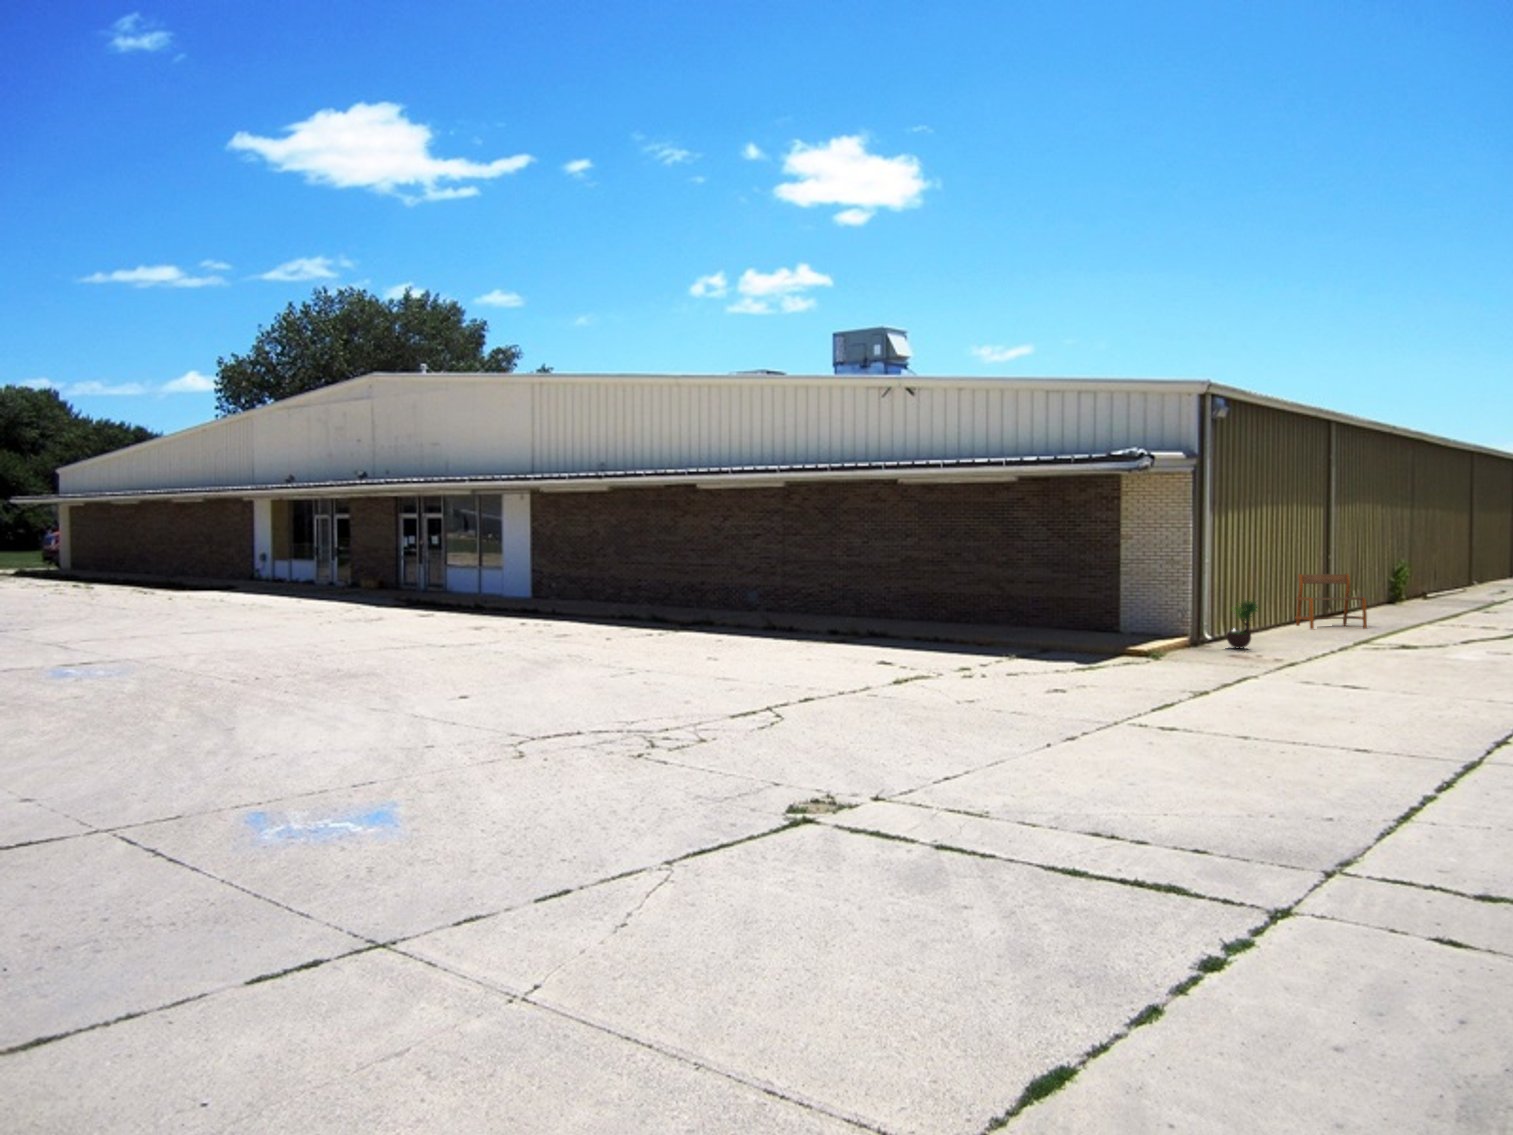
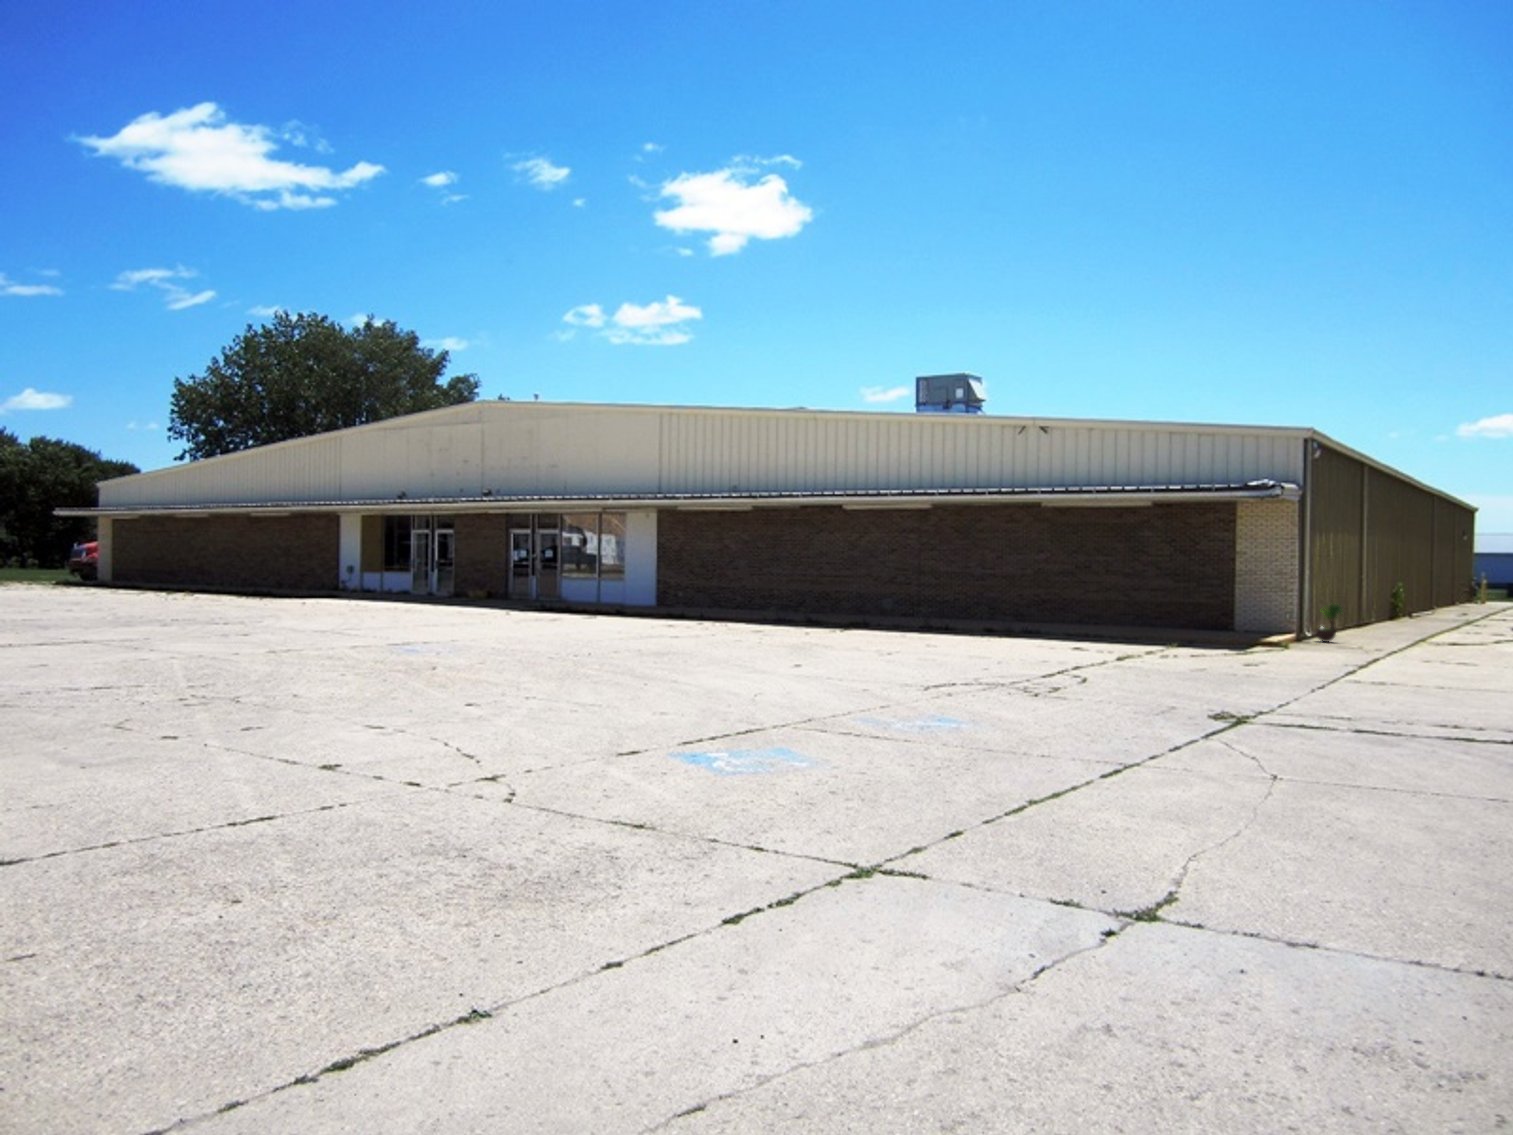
bench: present [1295,574,1367,629] -> none [1338,588,1397,632]

